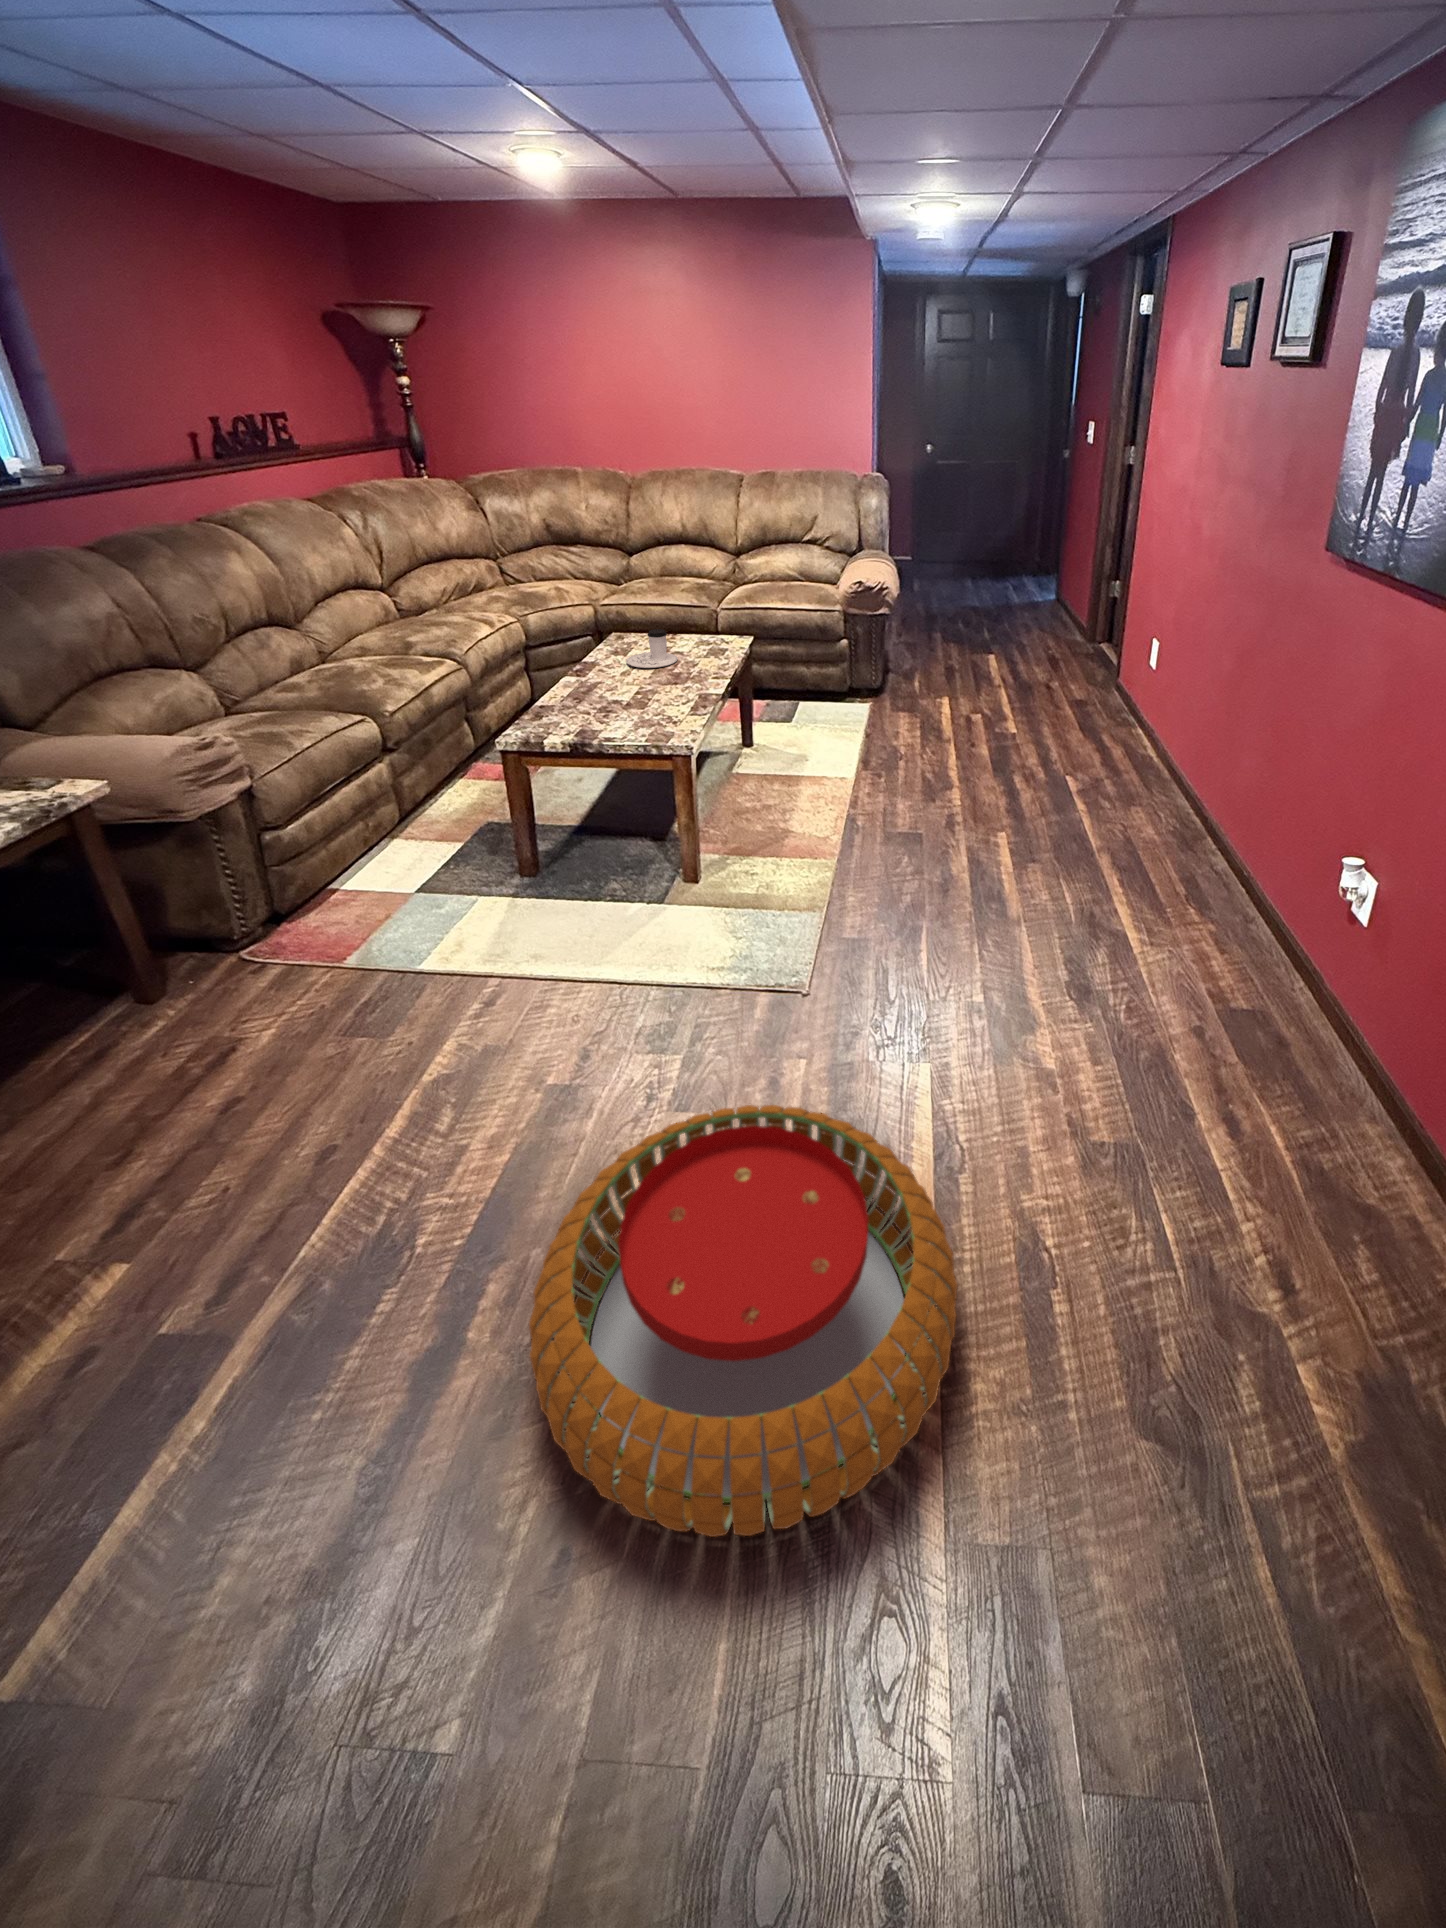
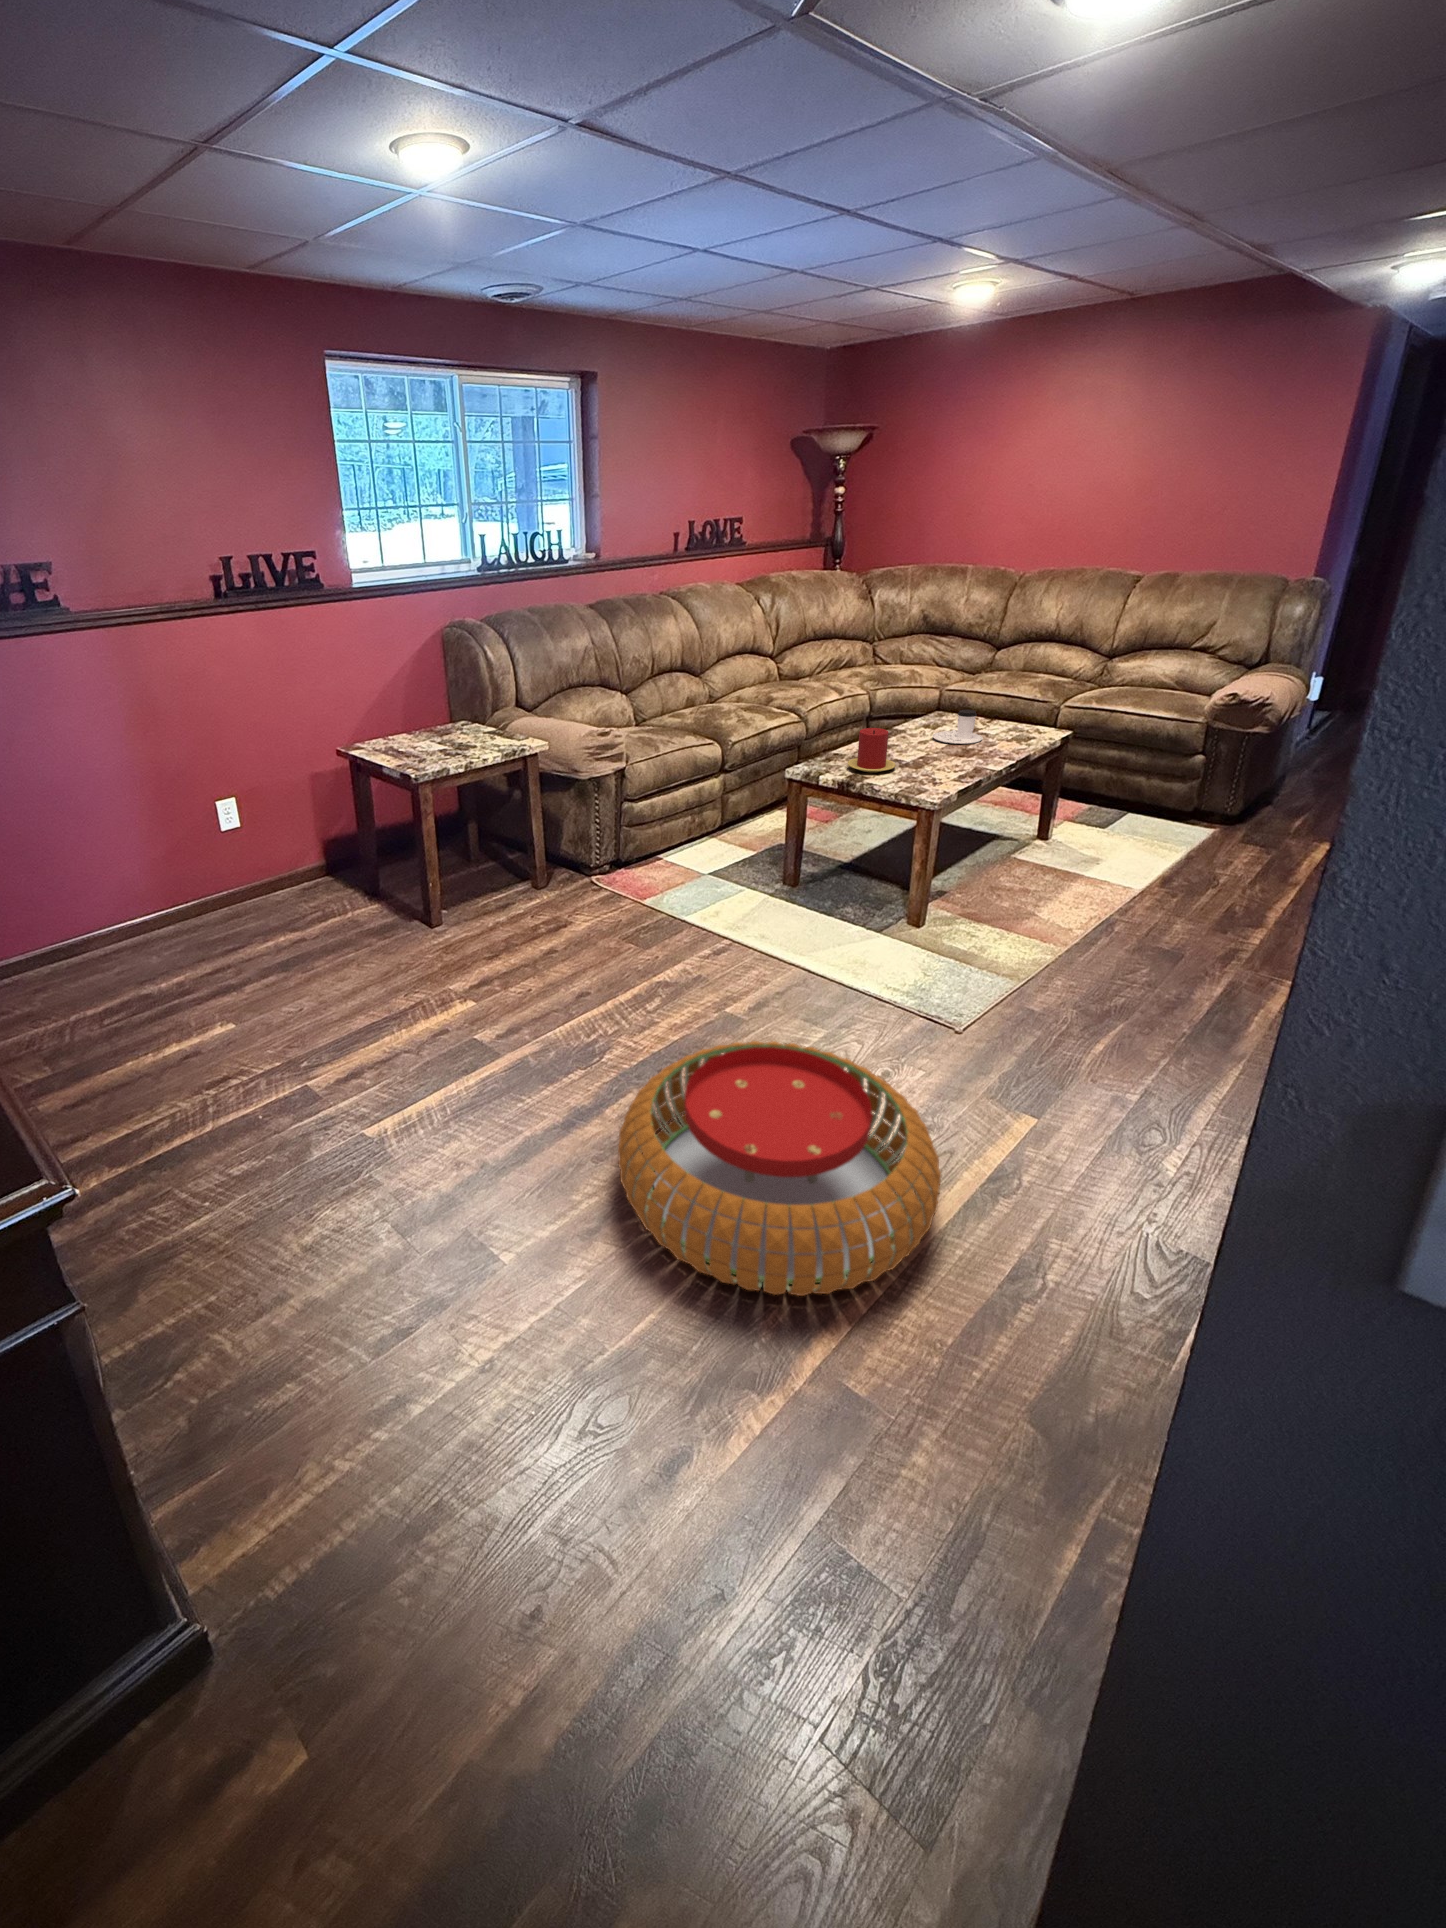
candle: none [559,668,614,720] -> present [848,728,896,772]

